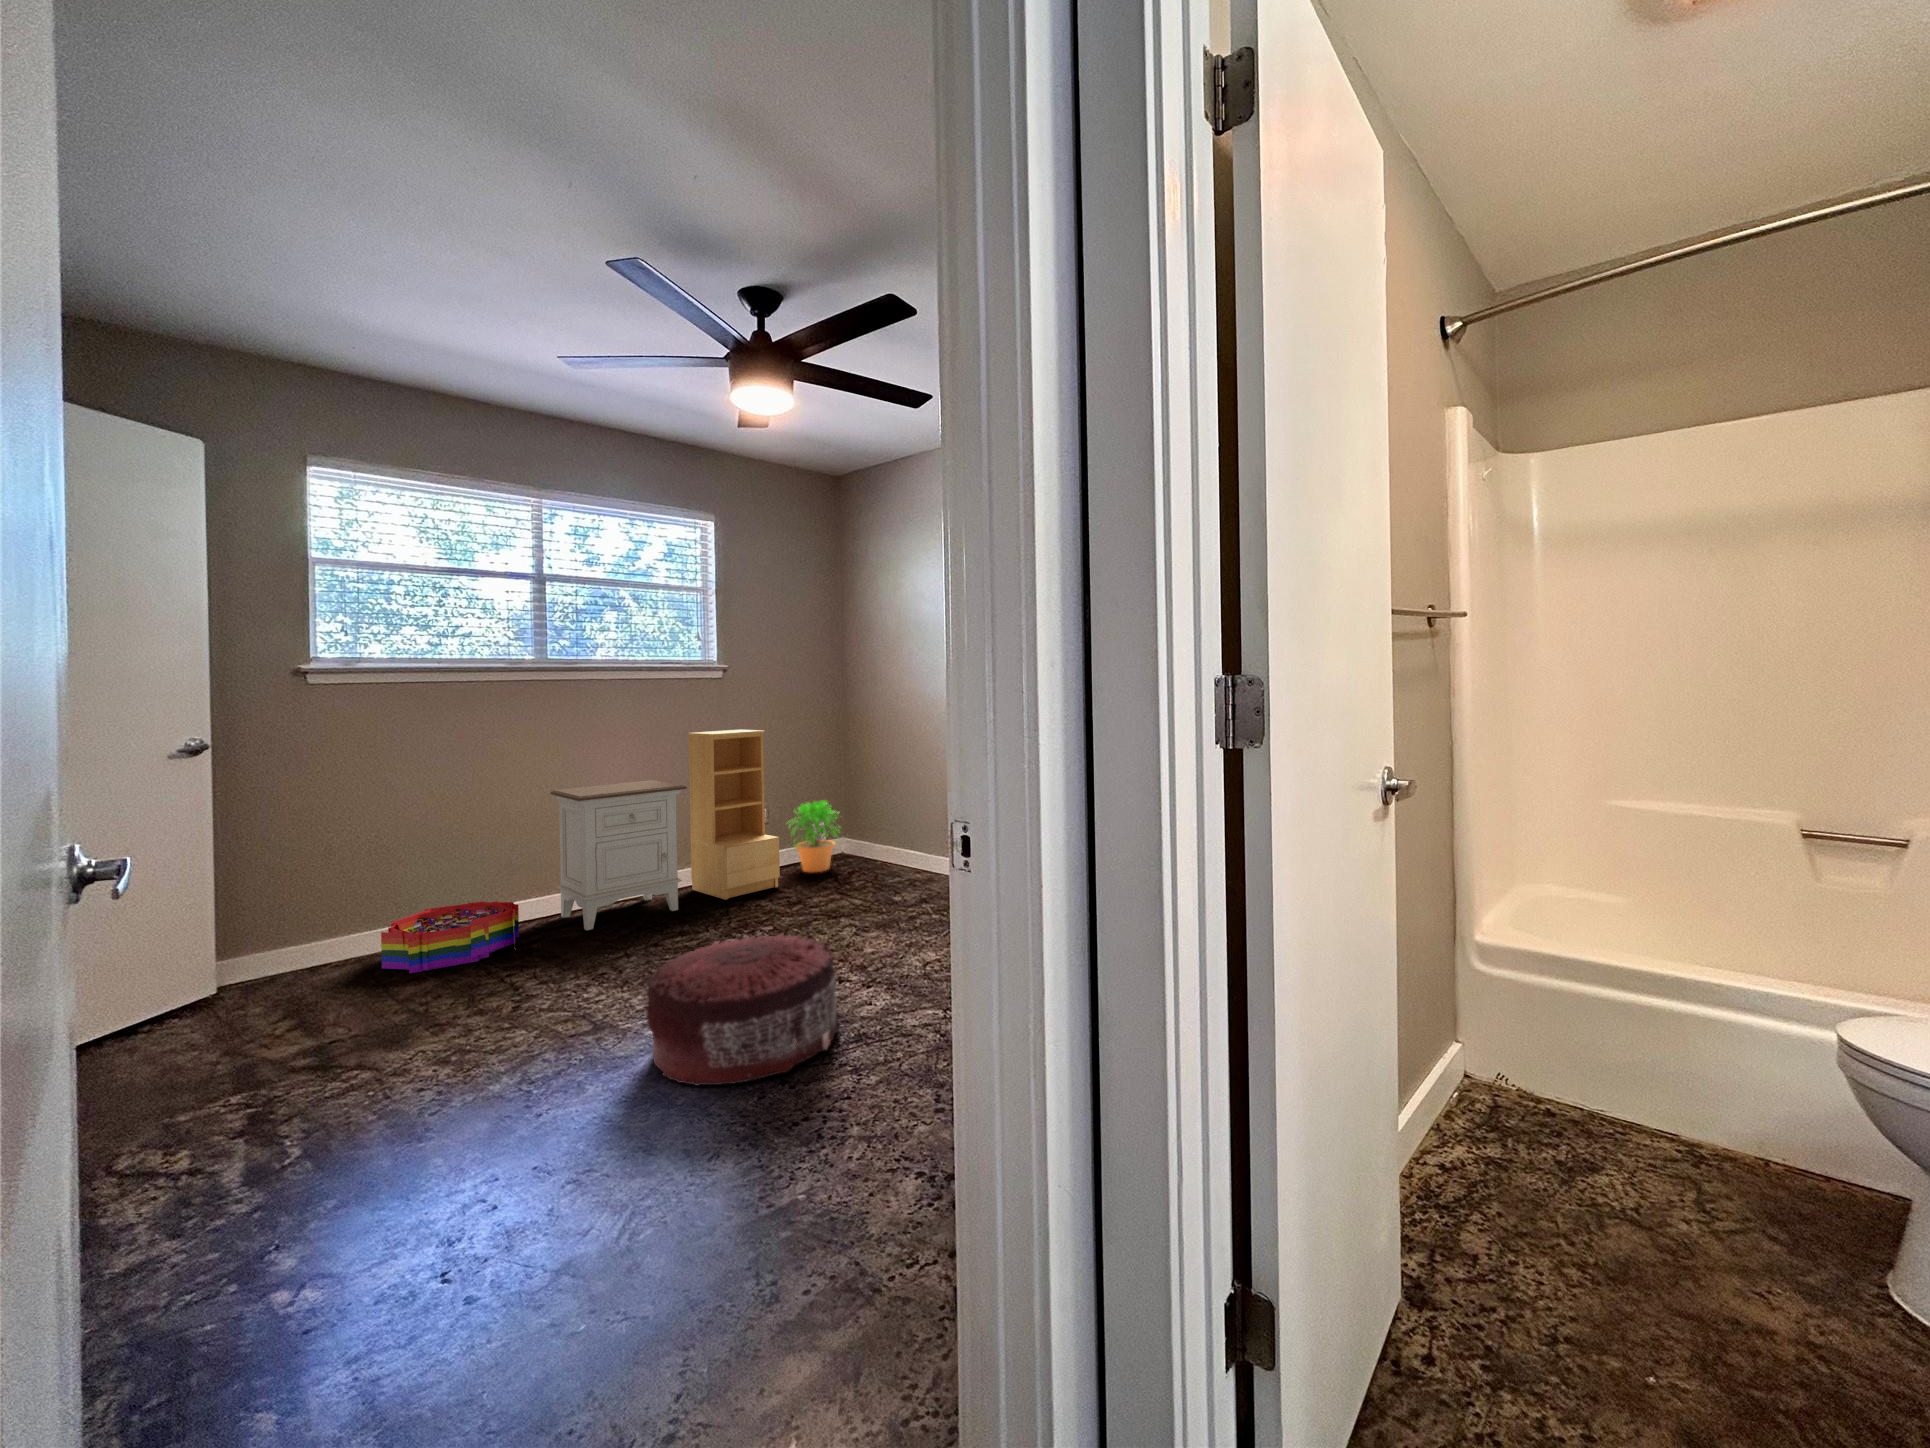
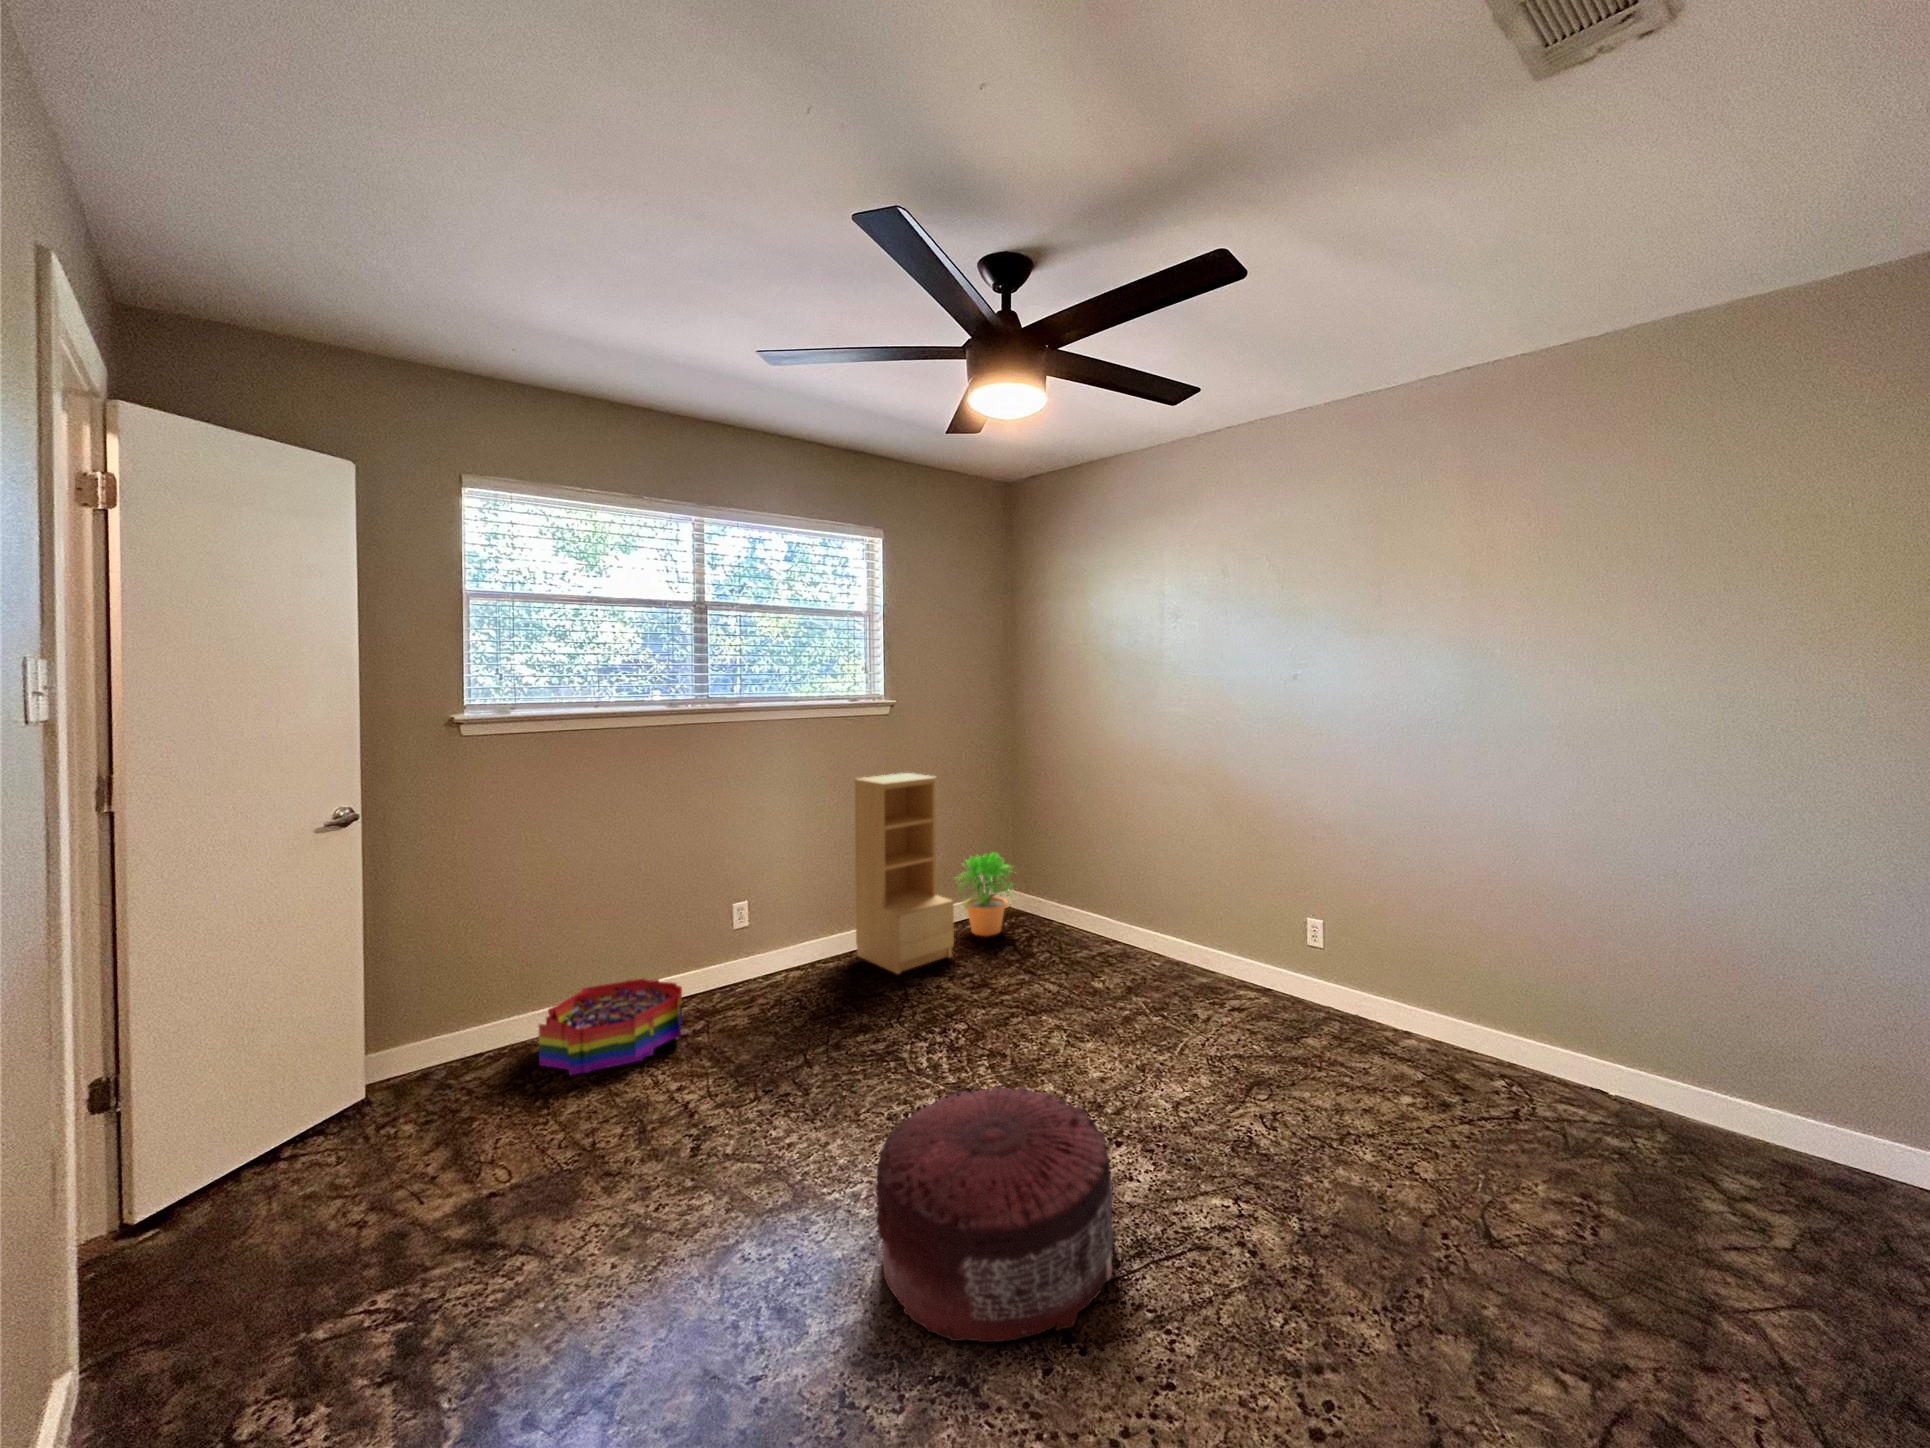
nightstand: present [550,780,687,930] -> none [712,833,860,1016]

